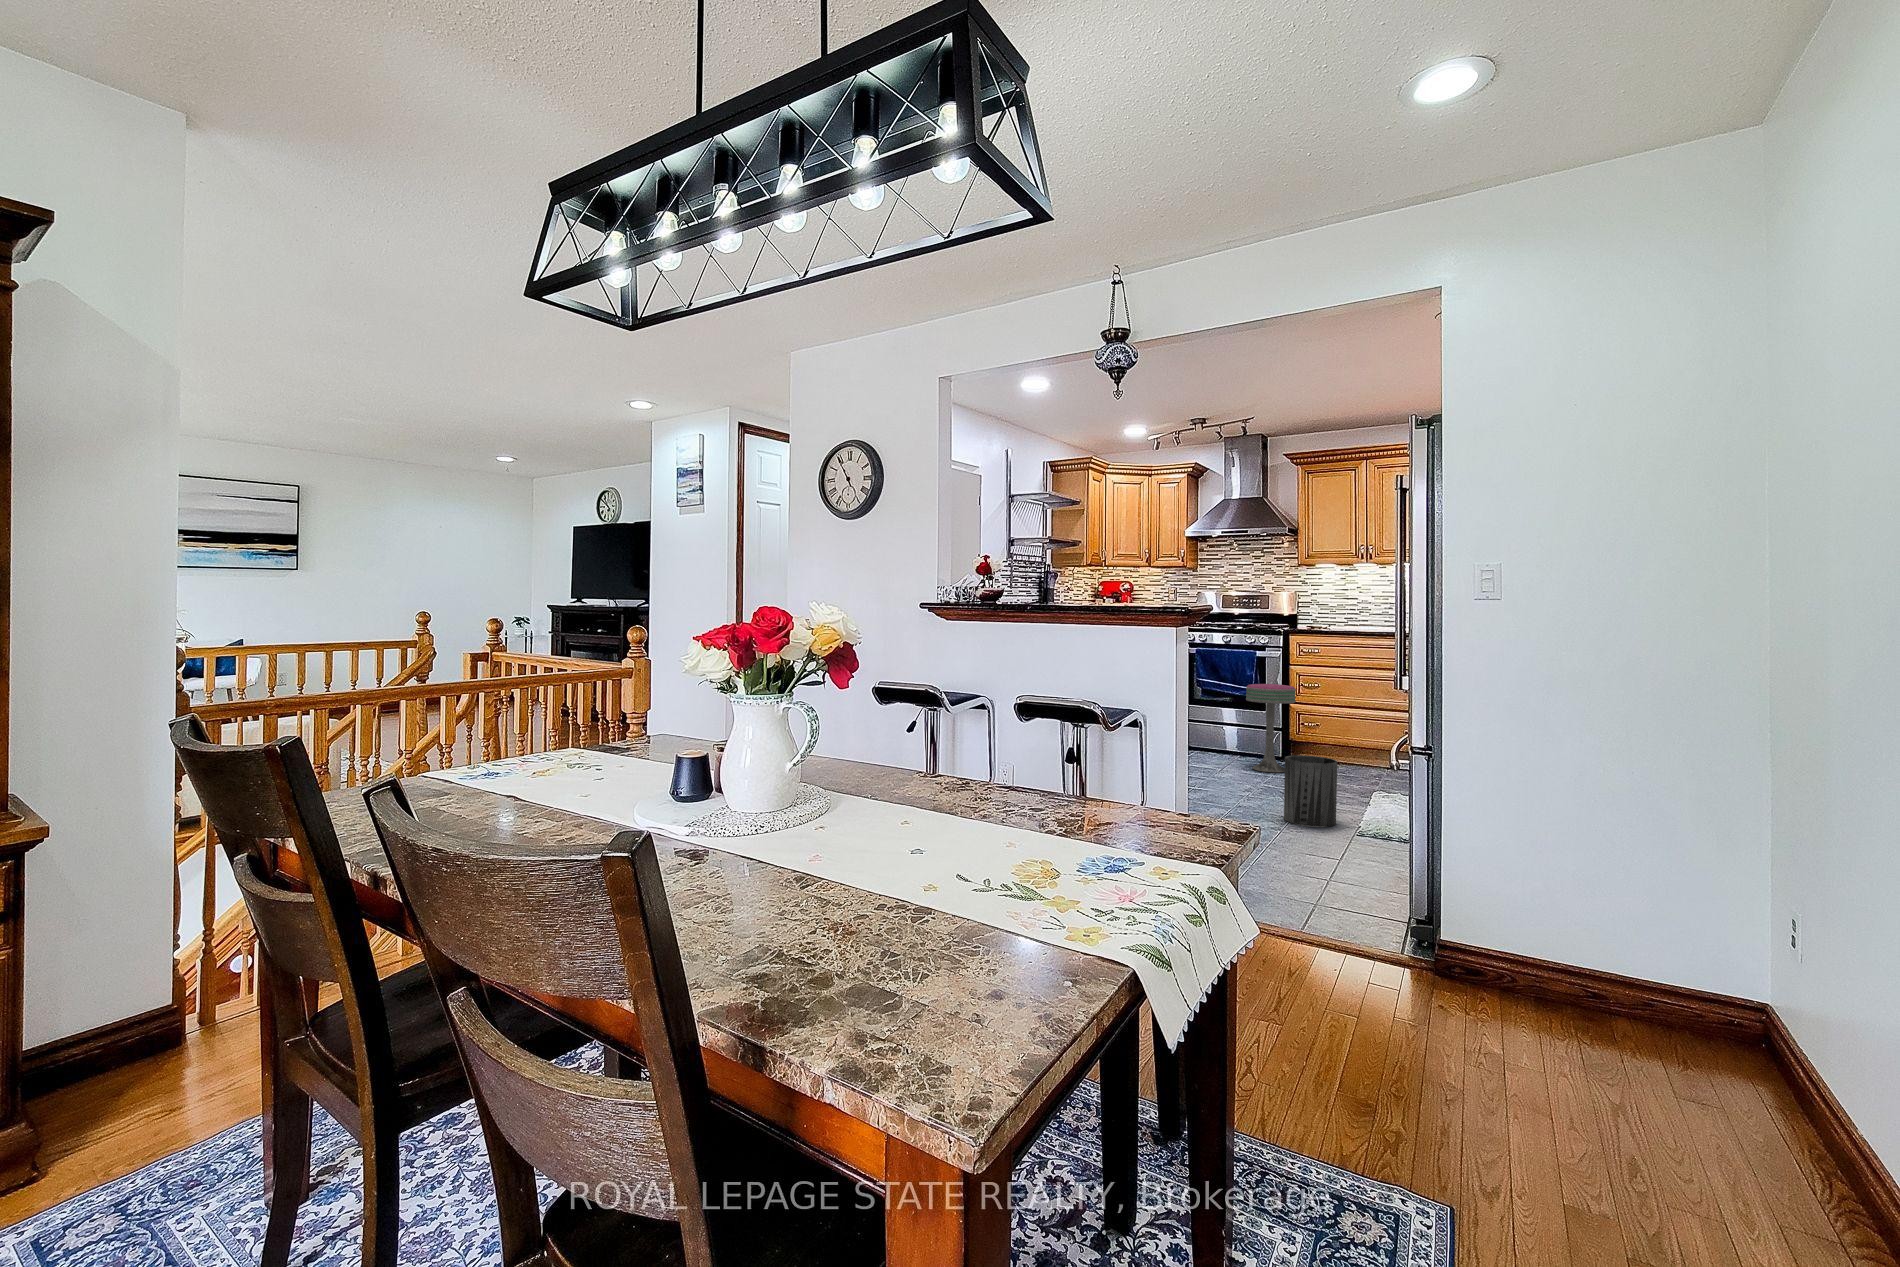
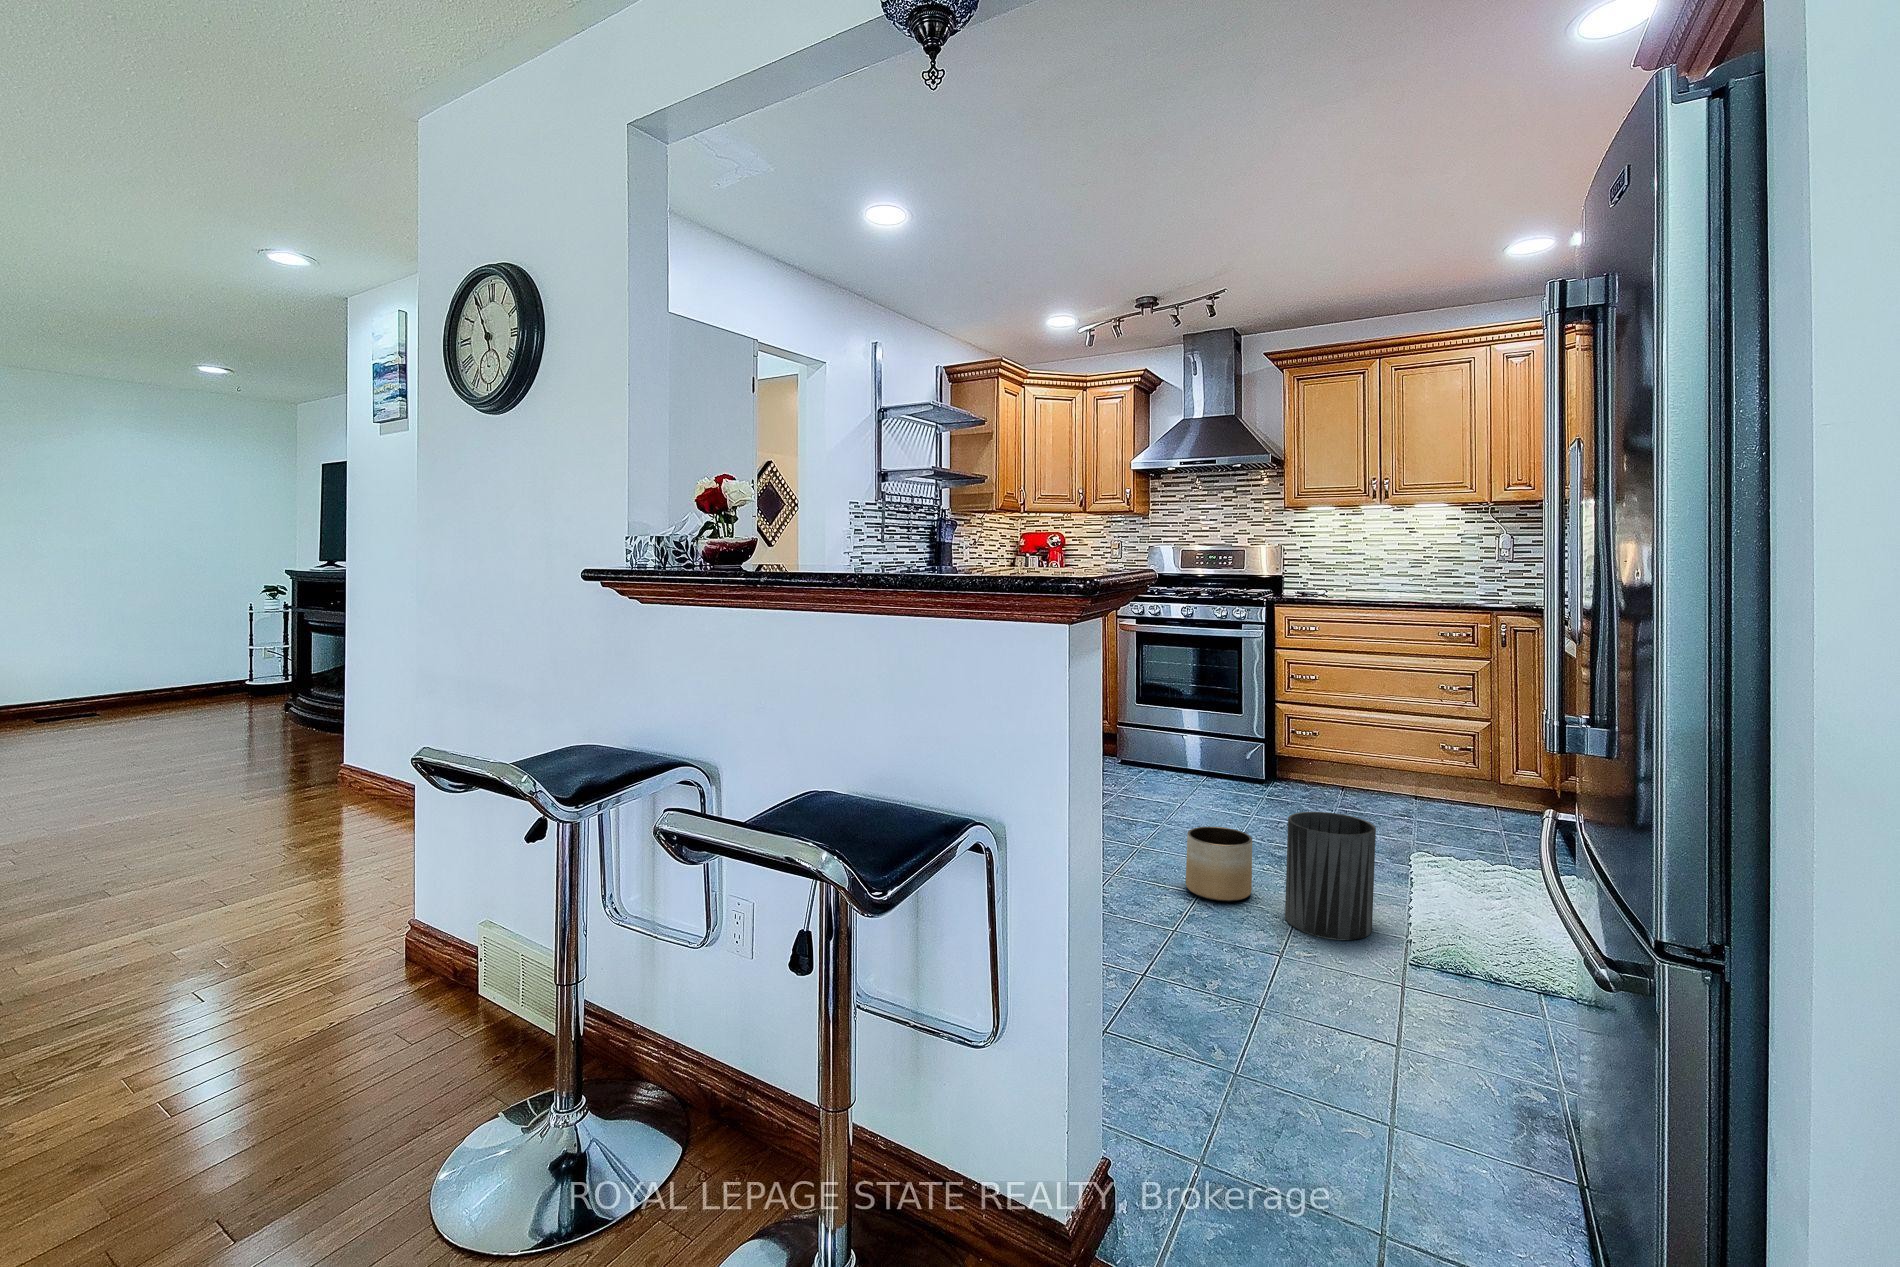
bar stool: present [1246,684,1296,772] -> none [1216,678,1287,806]
planter: none [1223,769,1265,812] -> present [1186,827,1252,902]

